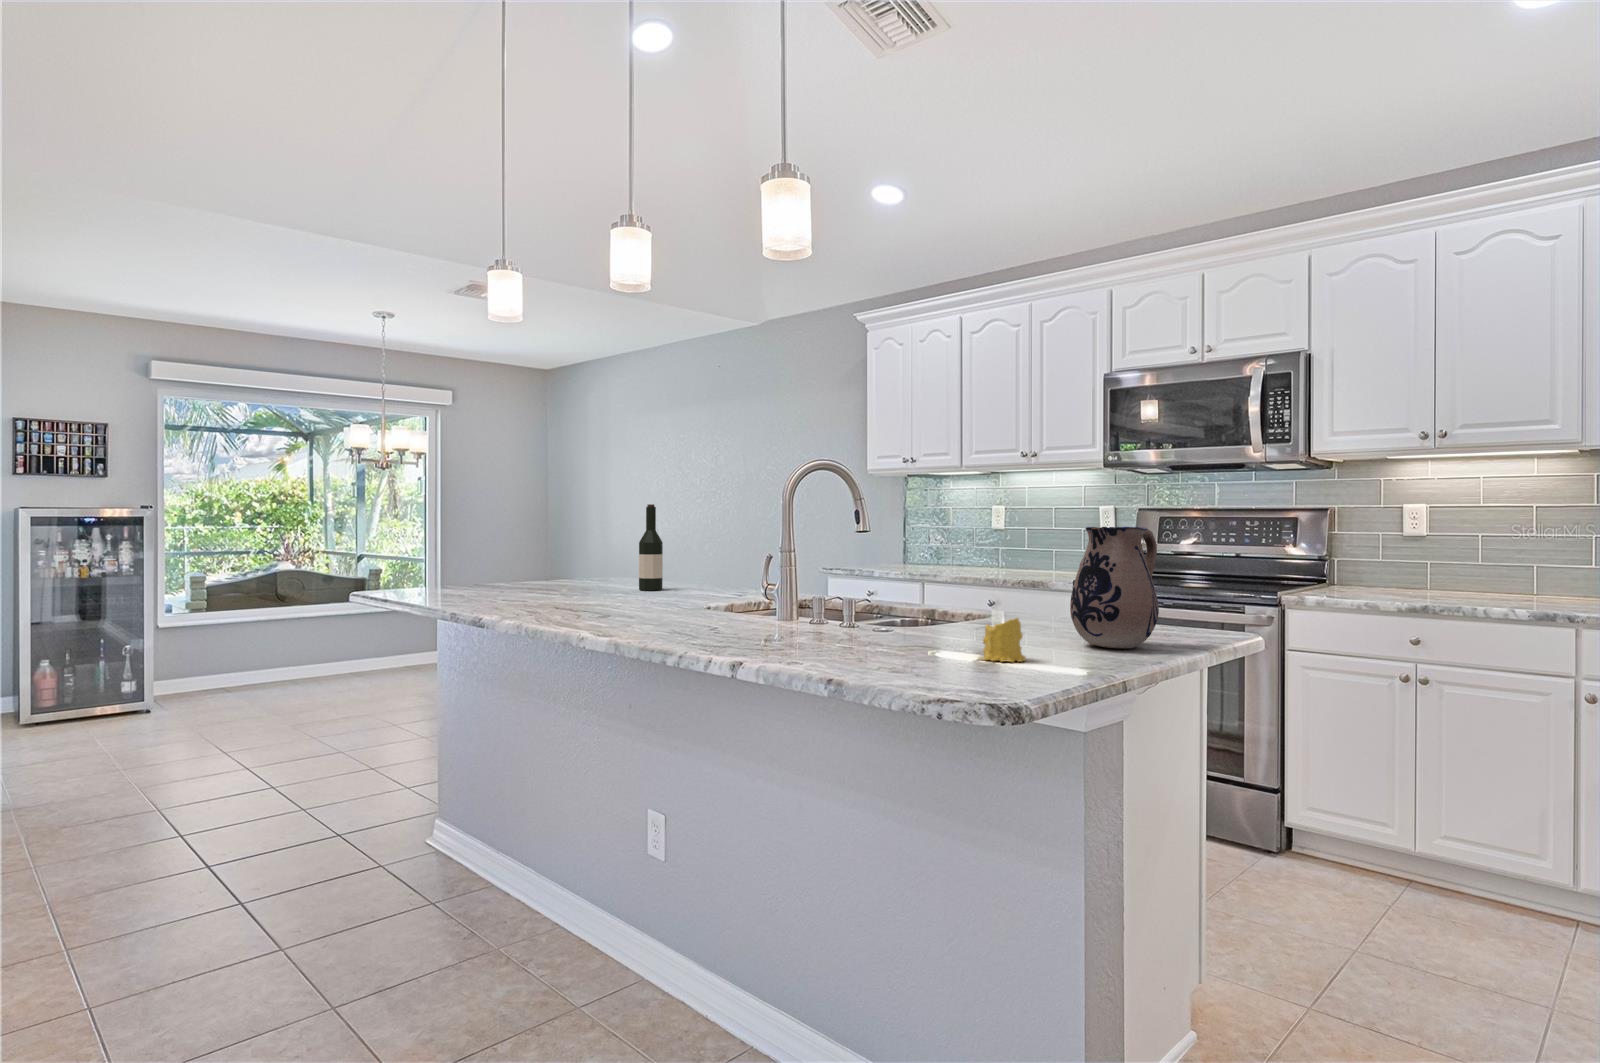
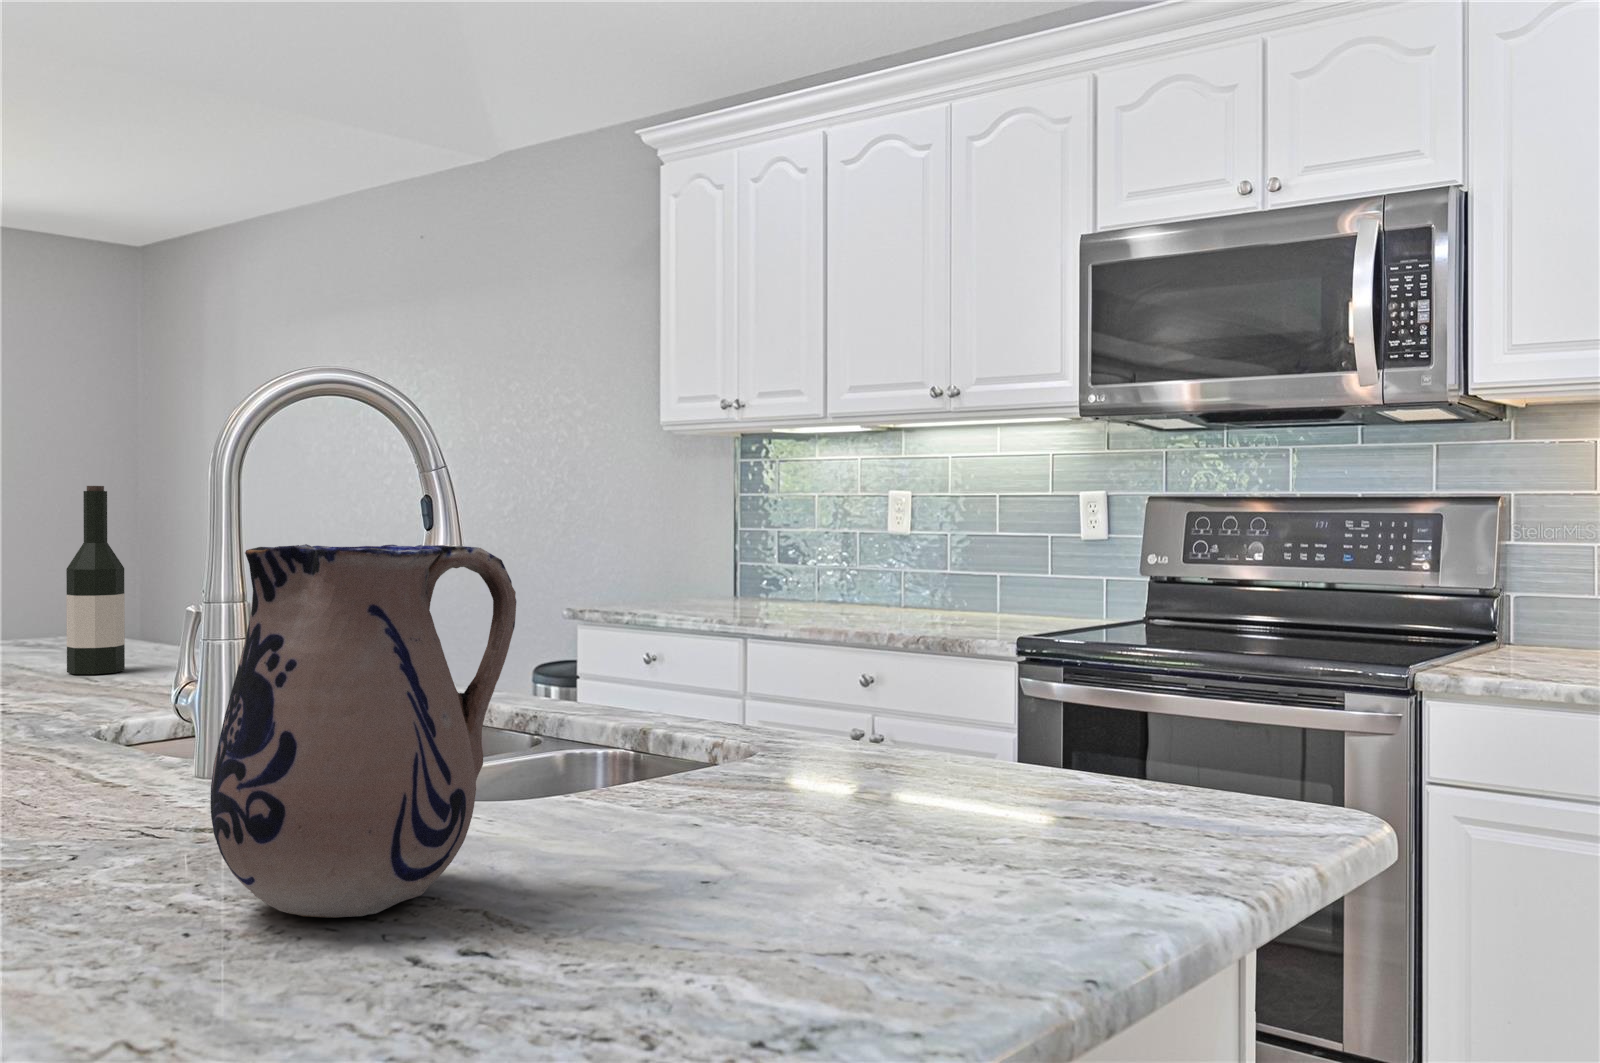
ceramic pitcher: present [1070,527,1159,649] -> present [210,544,516,918]
candle: present [981,618,1026,662] -> none [543,837,692,1003]

